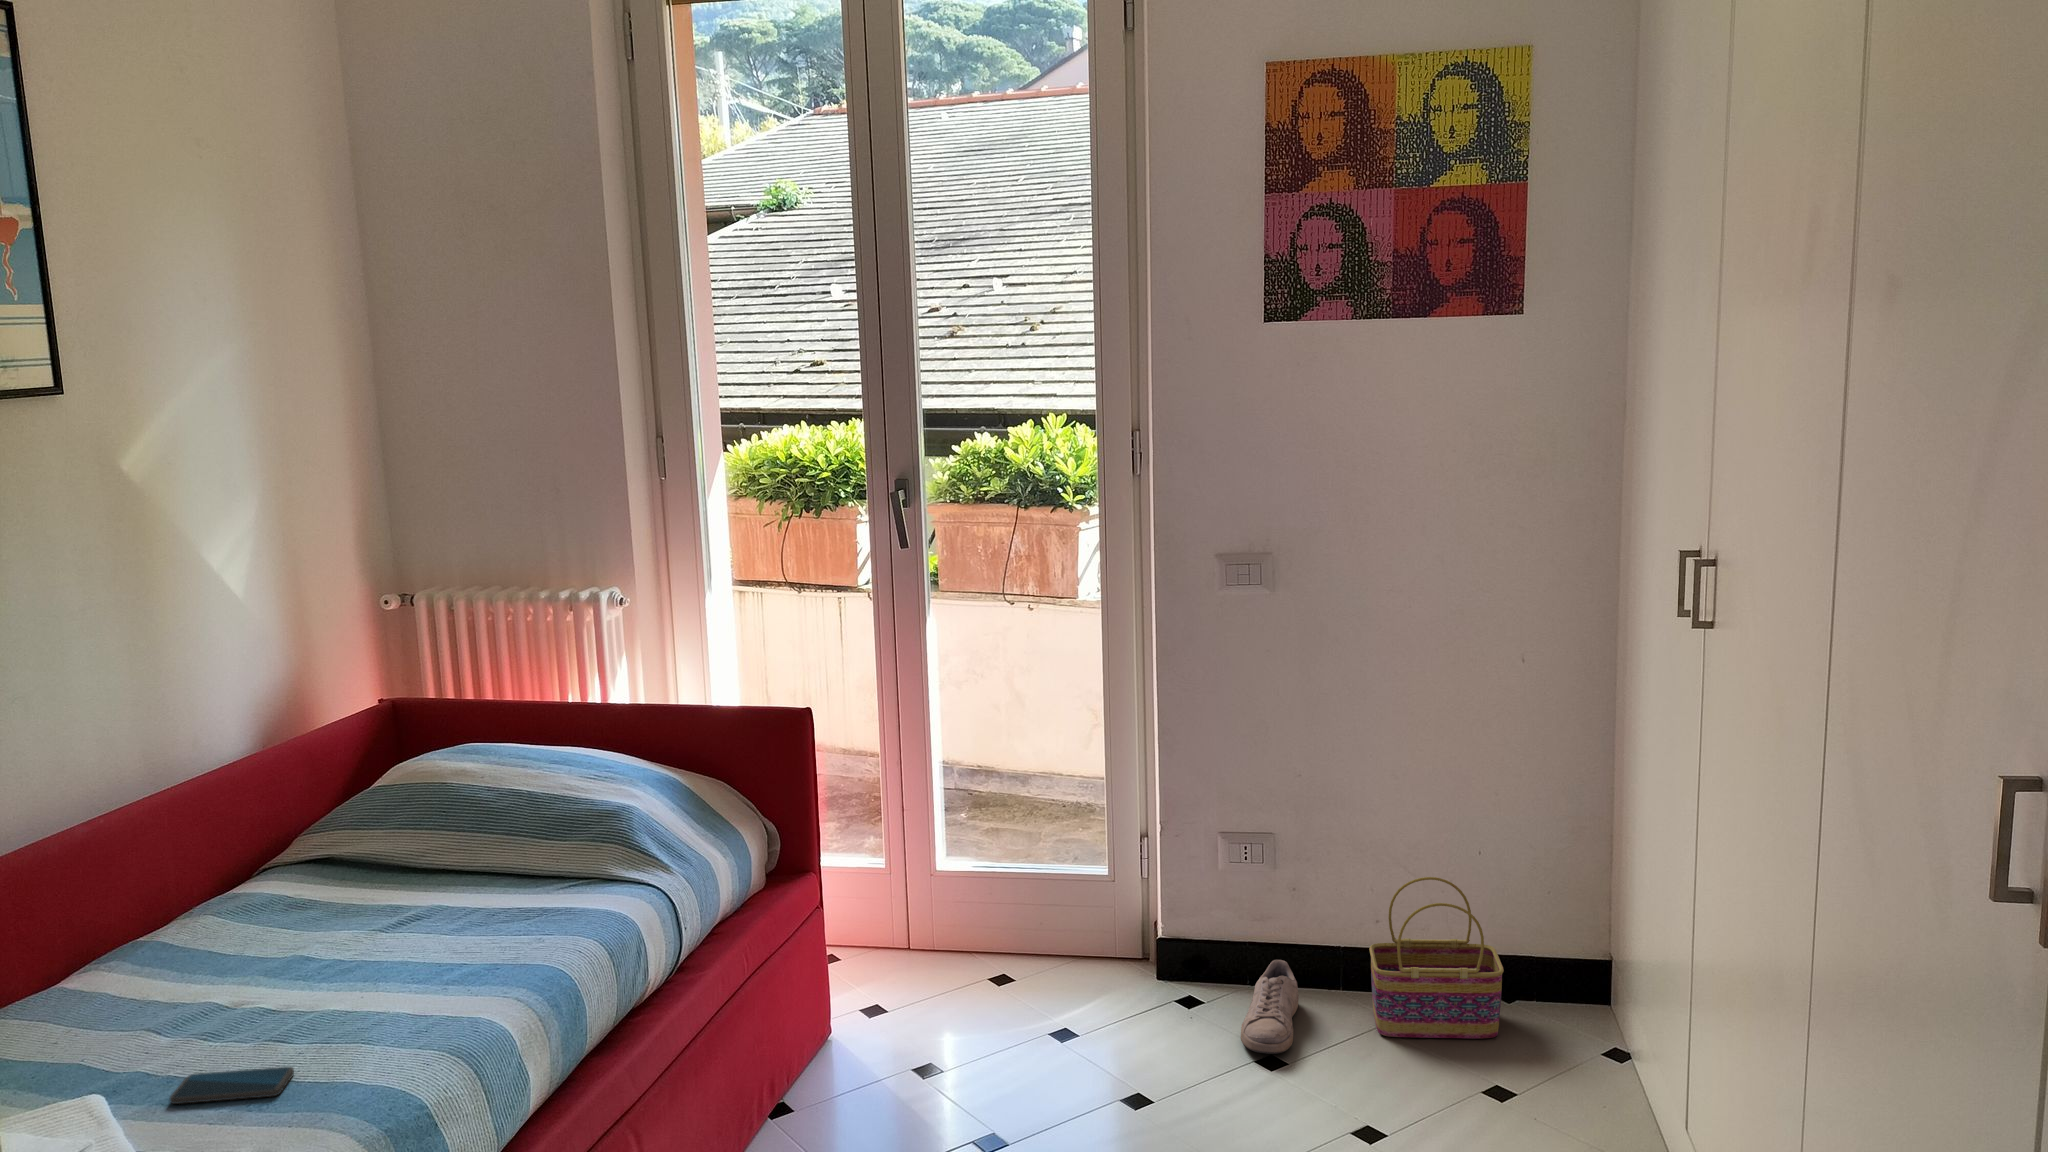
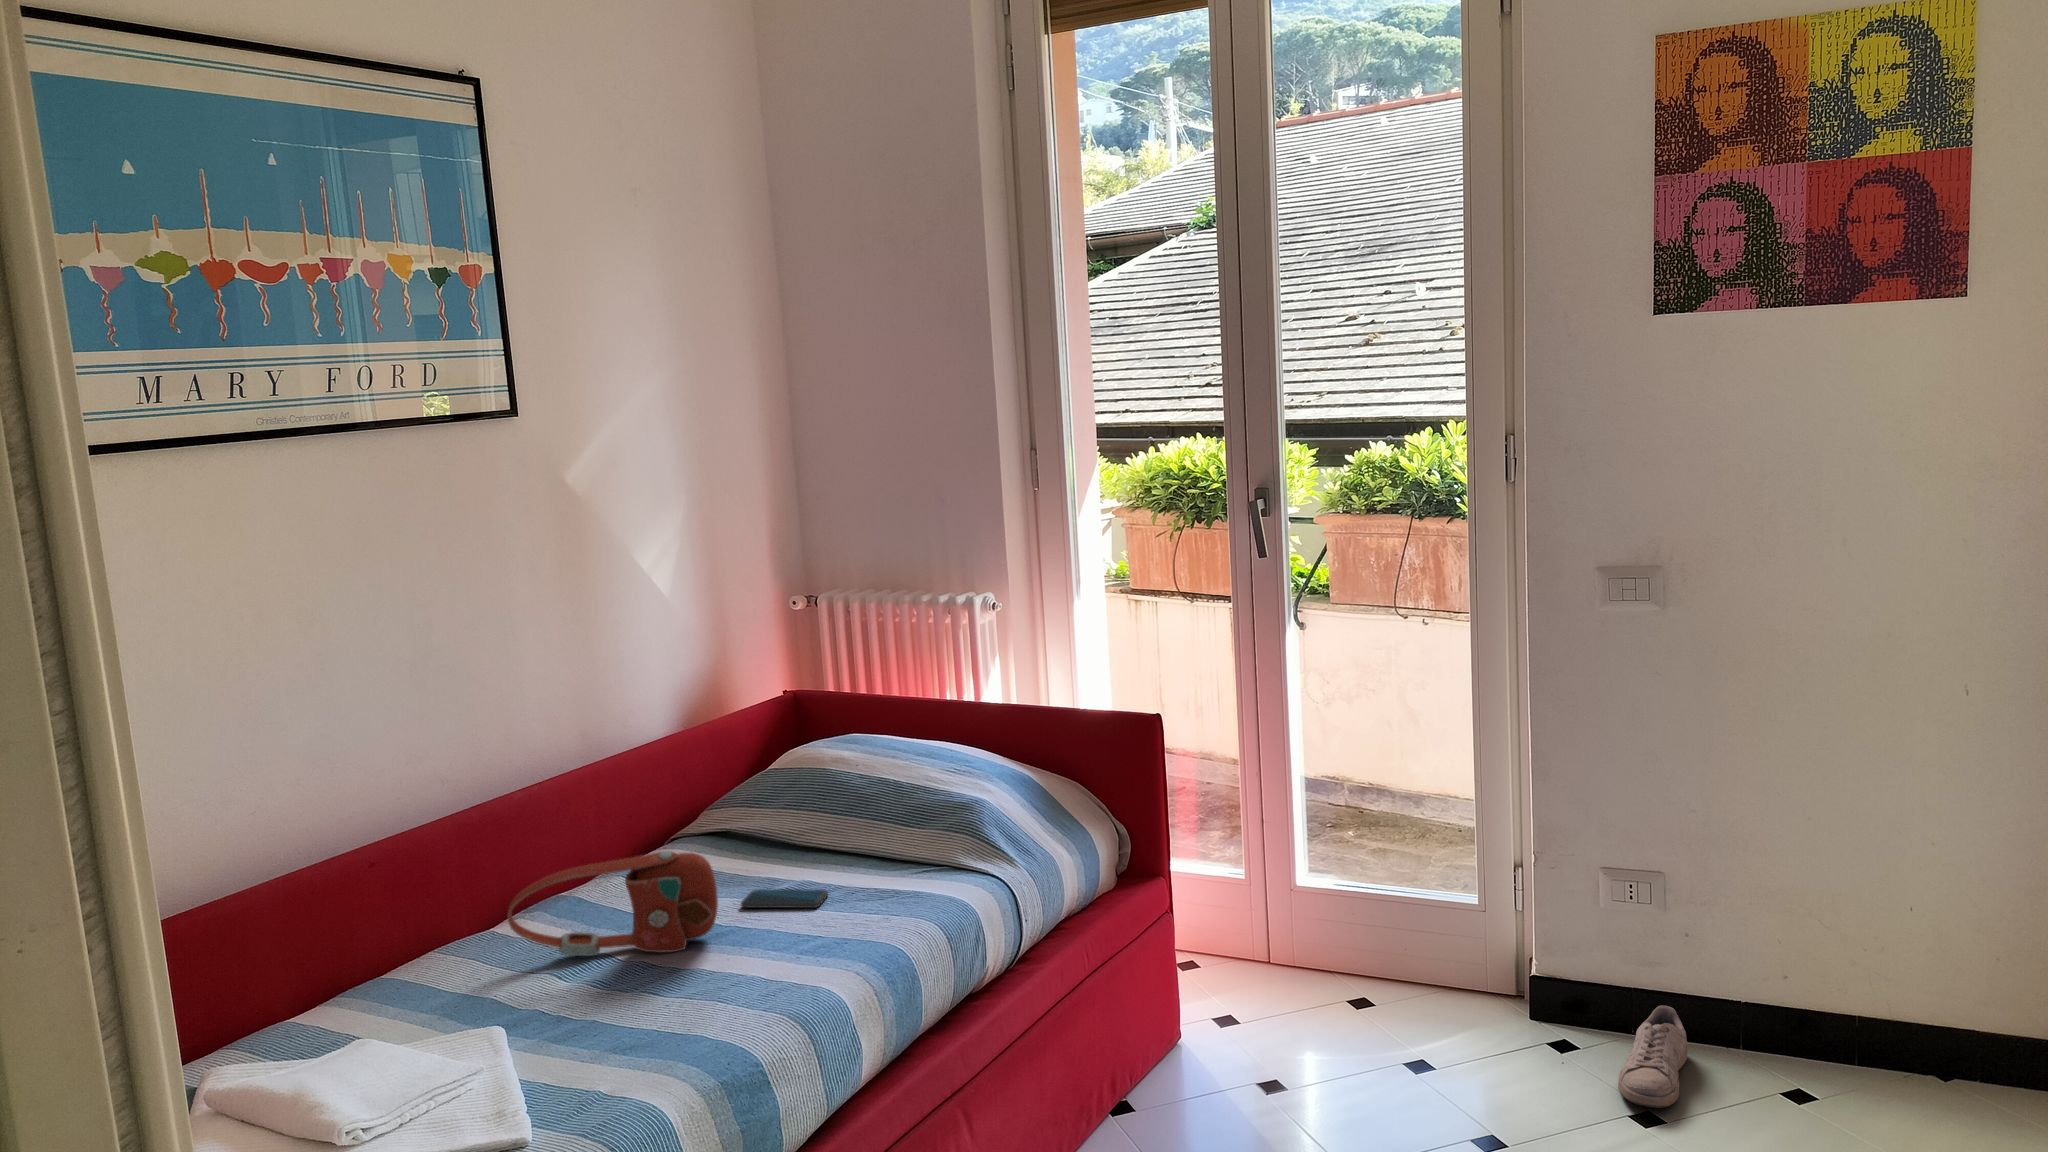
basket: present [1369,877,1504,1038] -> none [1772,927,1938,1116]
handbag: none [113,886,355,1007] -> present [508,851,718,956]
smartphone: present [170,1067,294,1104] -> present [741,889,828,908]

